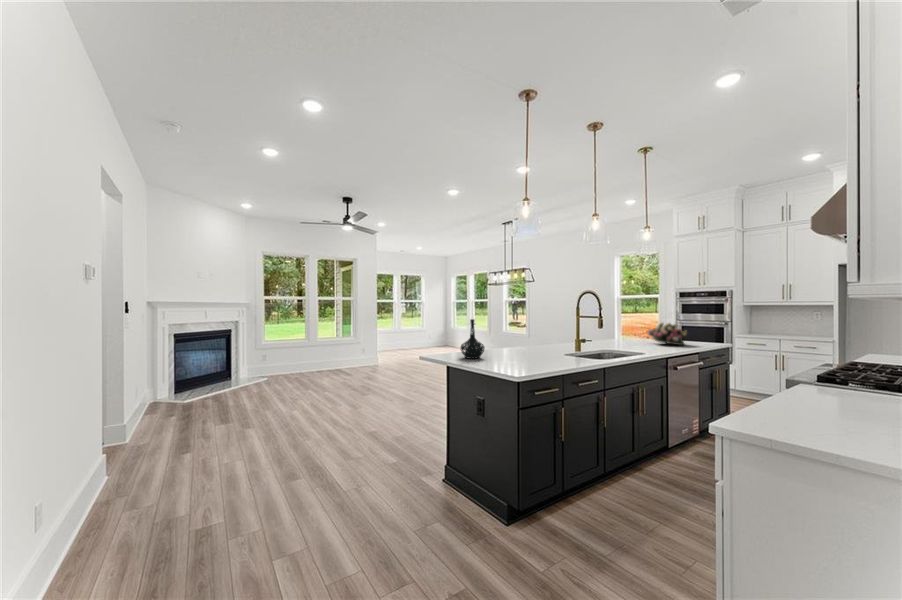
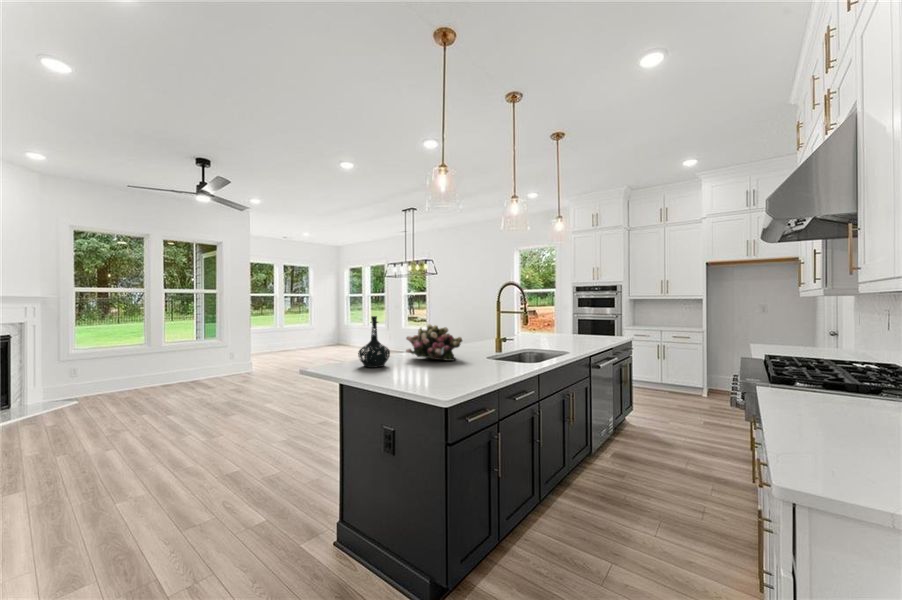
flower arrangement: present [648,322,687,345] -> present [406,324,462,361]

